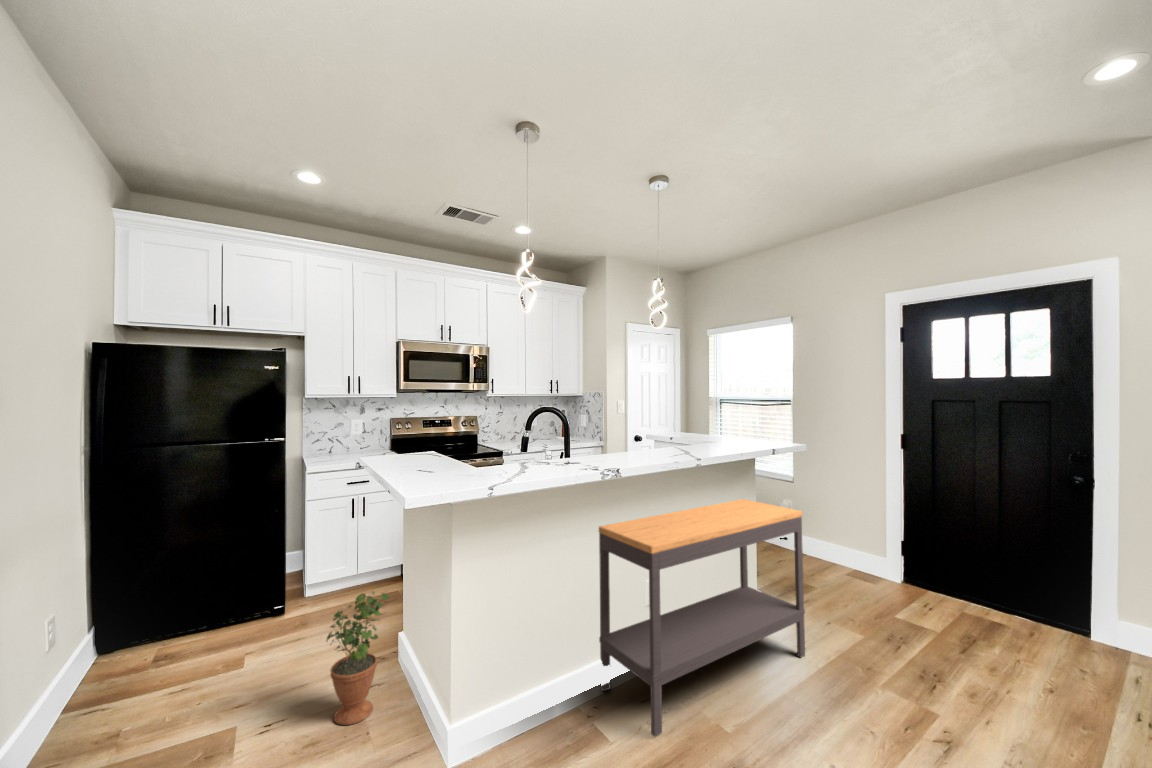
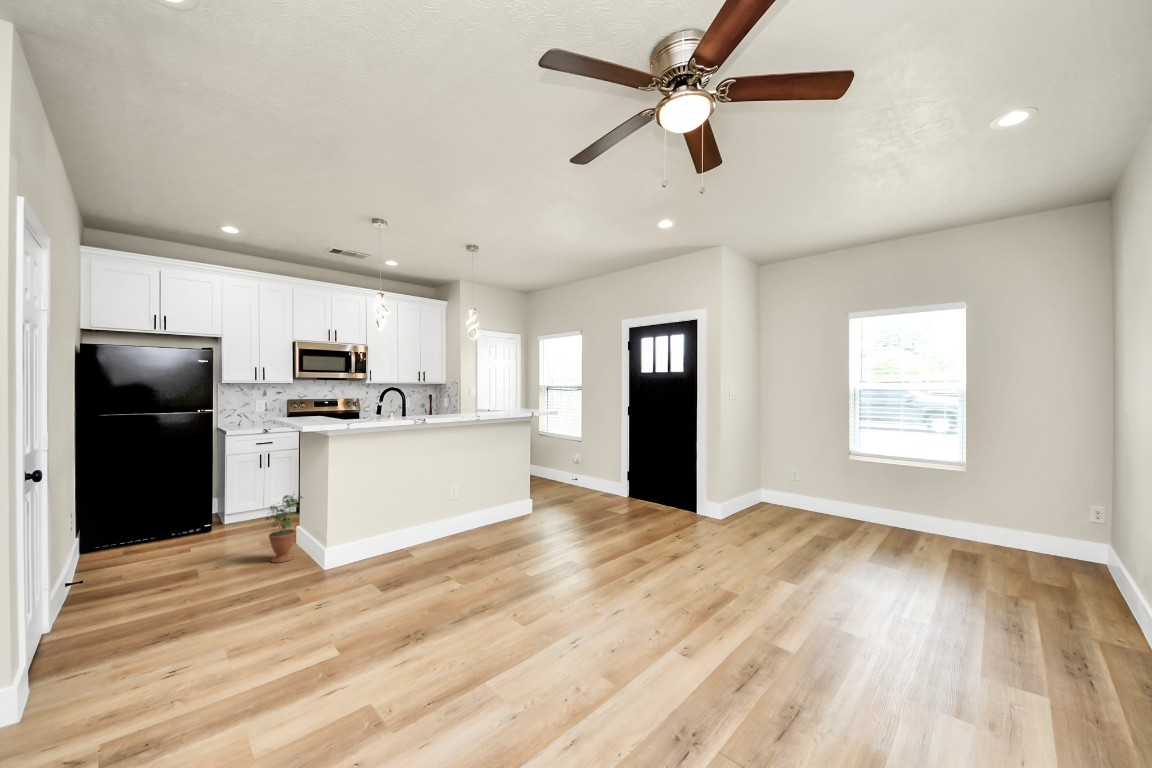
console table: present [598,499,805,736] -> none [427,446,546,554]

